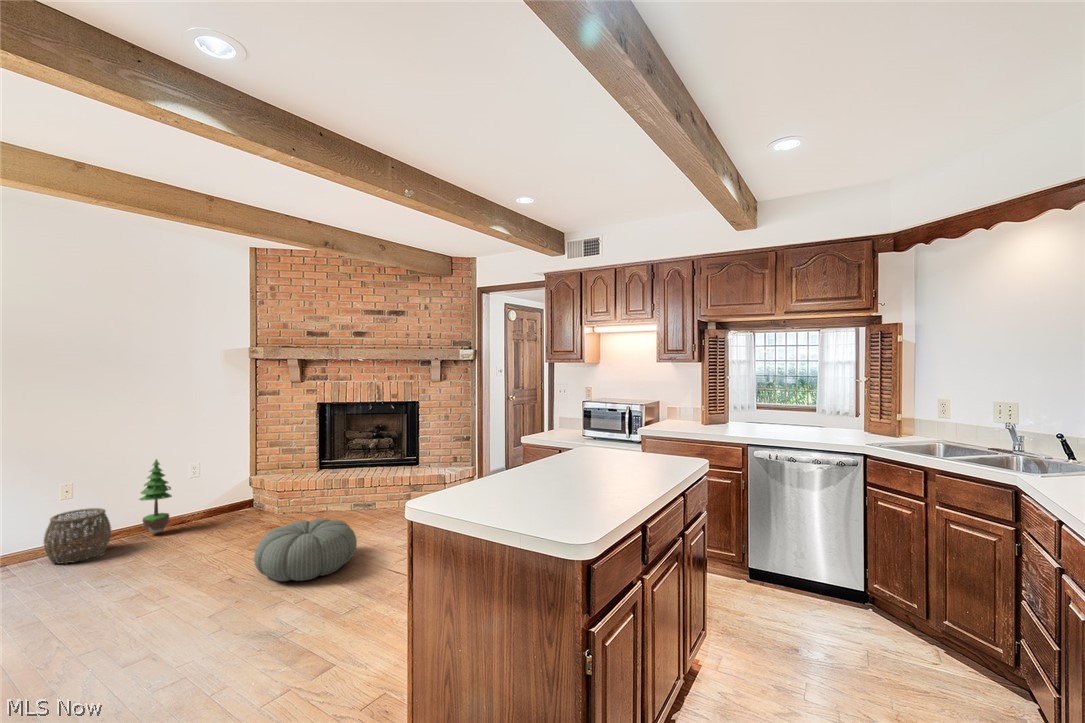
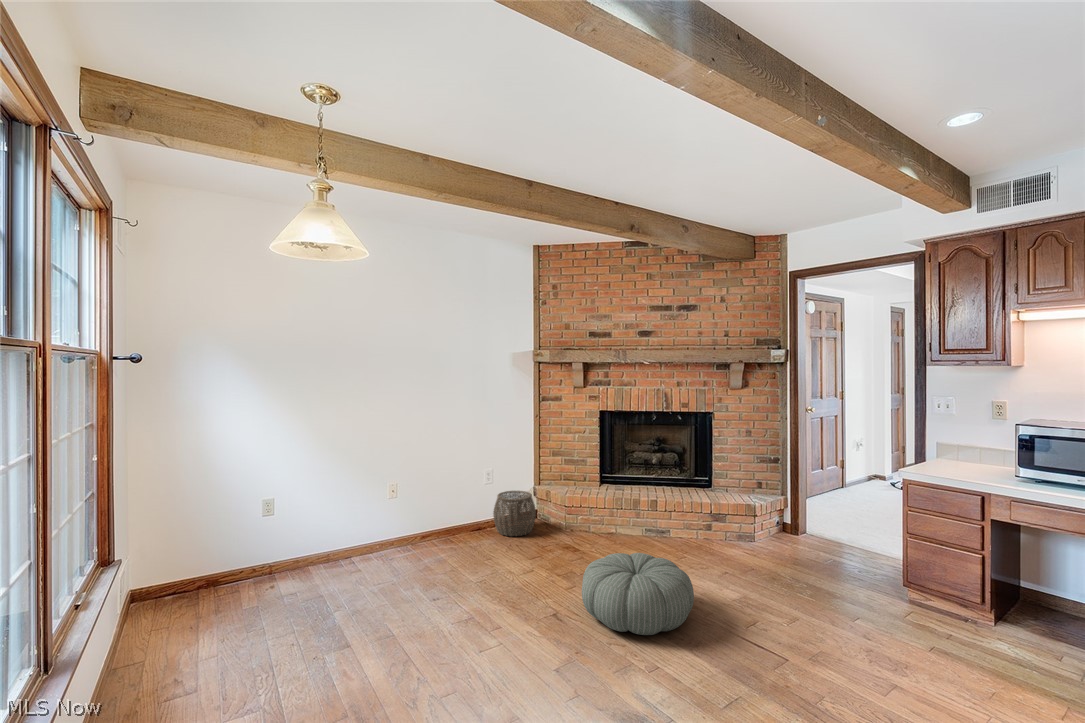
potted tree: present [140,459,172,534] -> none [446,463,474,540]
woven basket: present [44,508,111,564] -> present [493,491,536,536]

